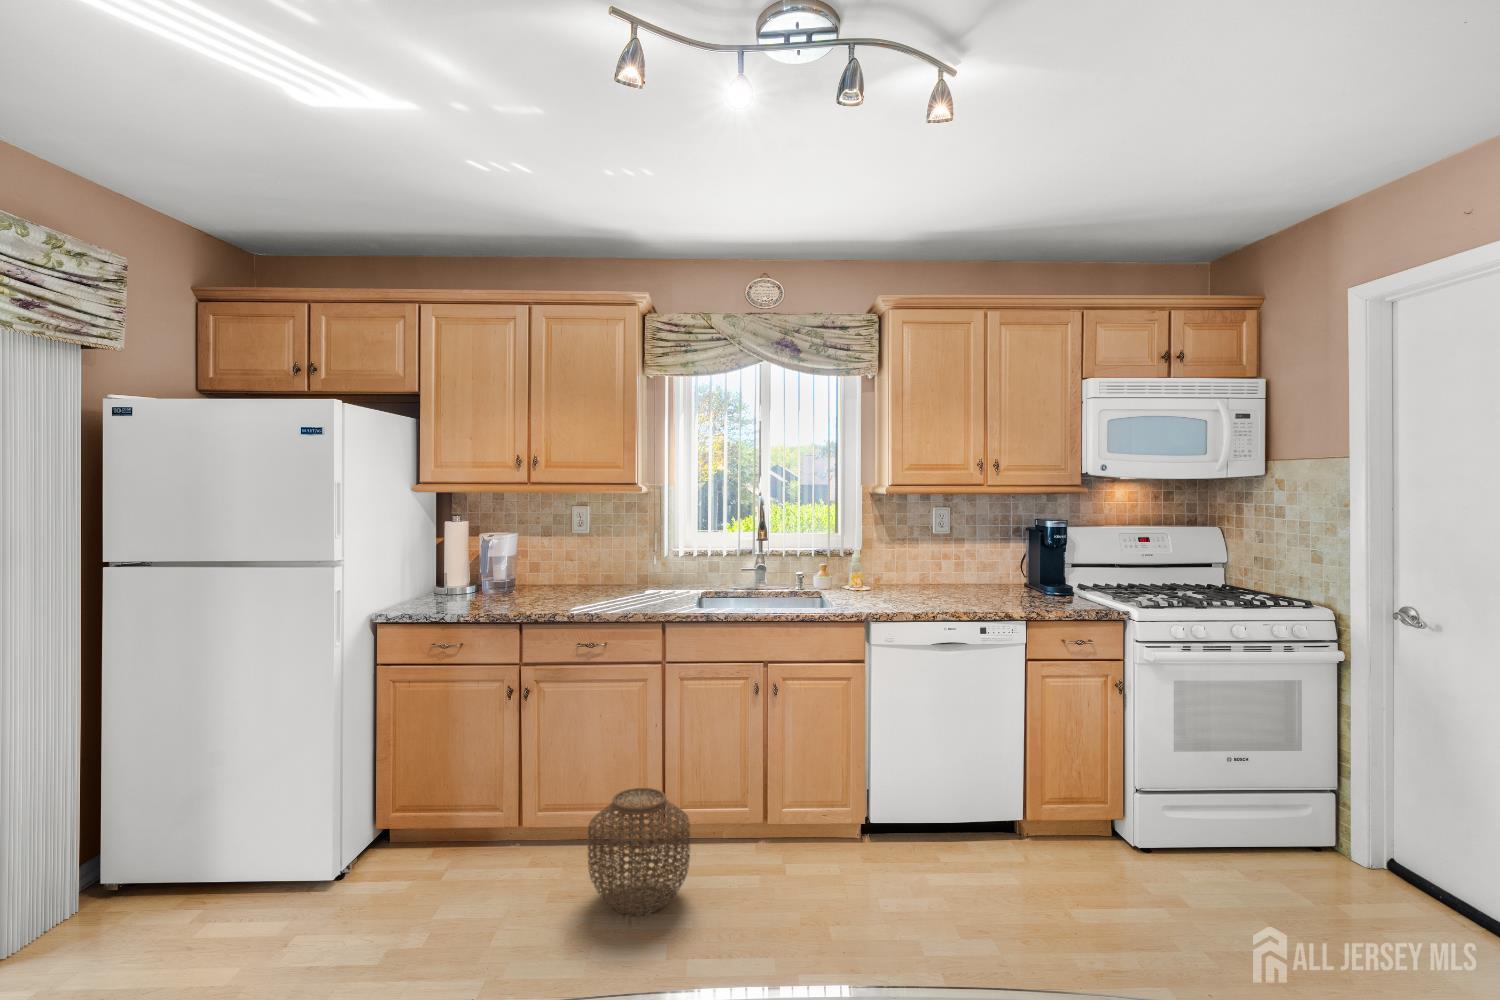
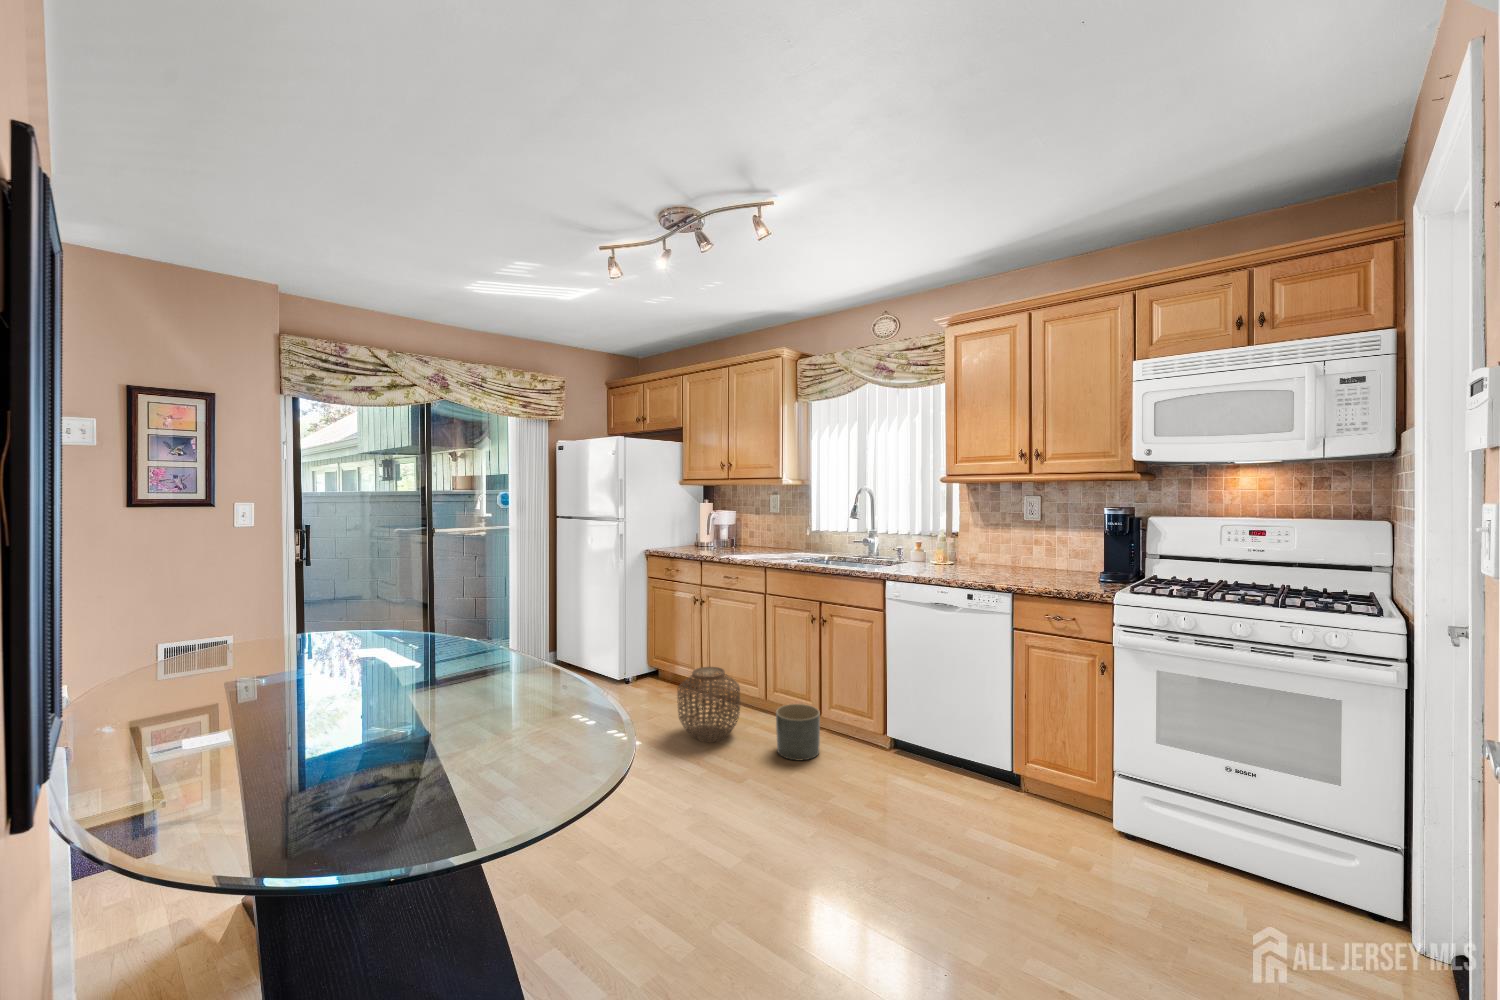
planter: none [752,808,814,892] -> present [776,704,820,760]

